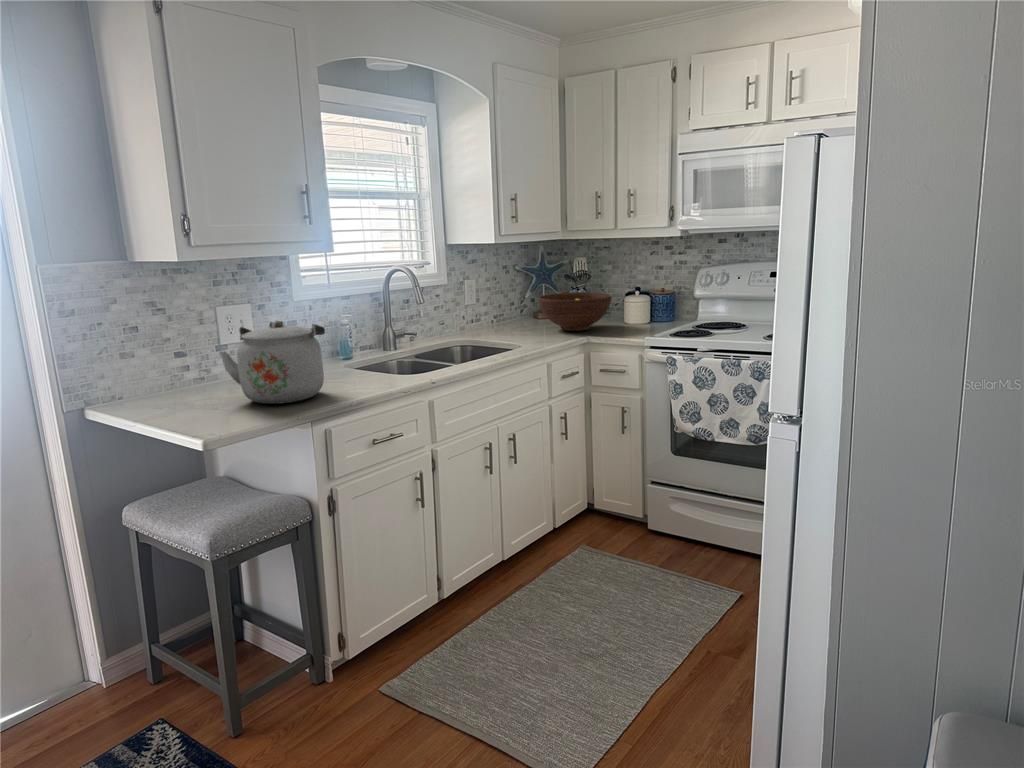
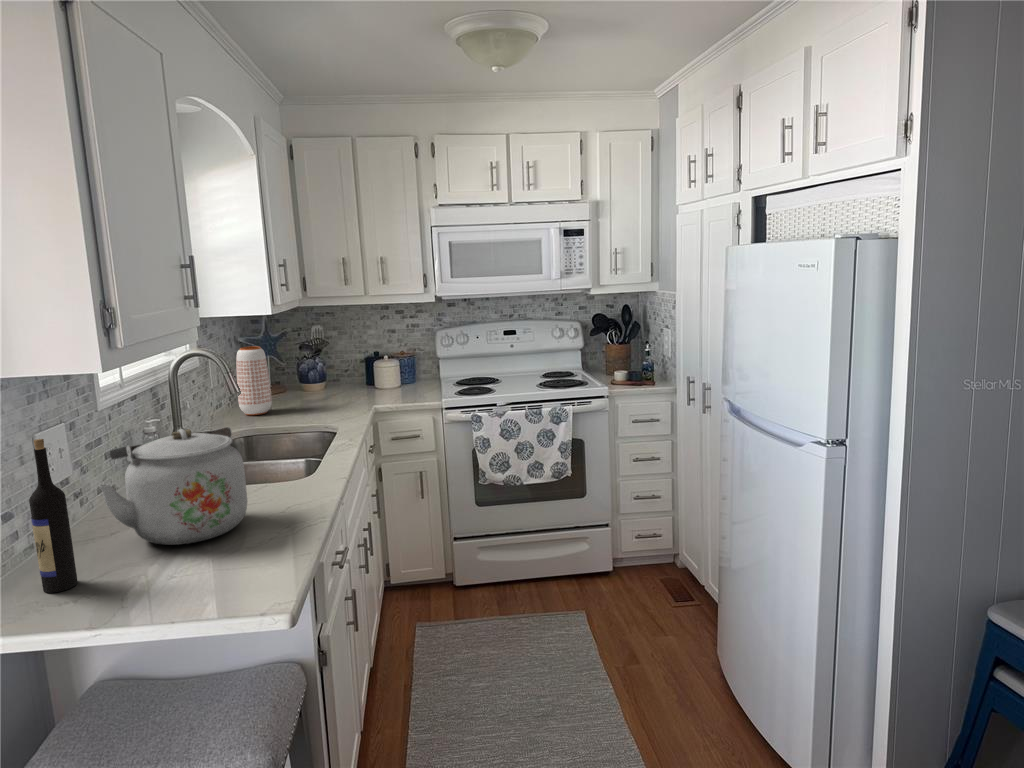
vase: none [481,272,508,332] -> present [236,346,272,415]
fruit bowl: present [538,292,612,331] -> none [302,360,381,403]
wine bottle: none [159,312,189,413] -> present [29,439,78,593]

